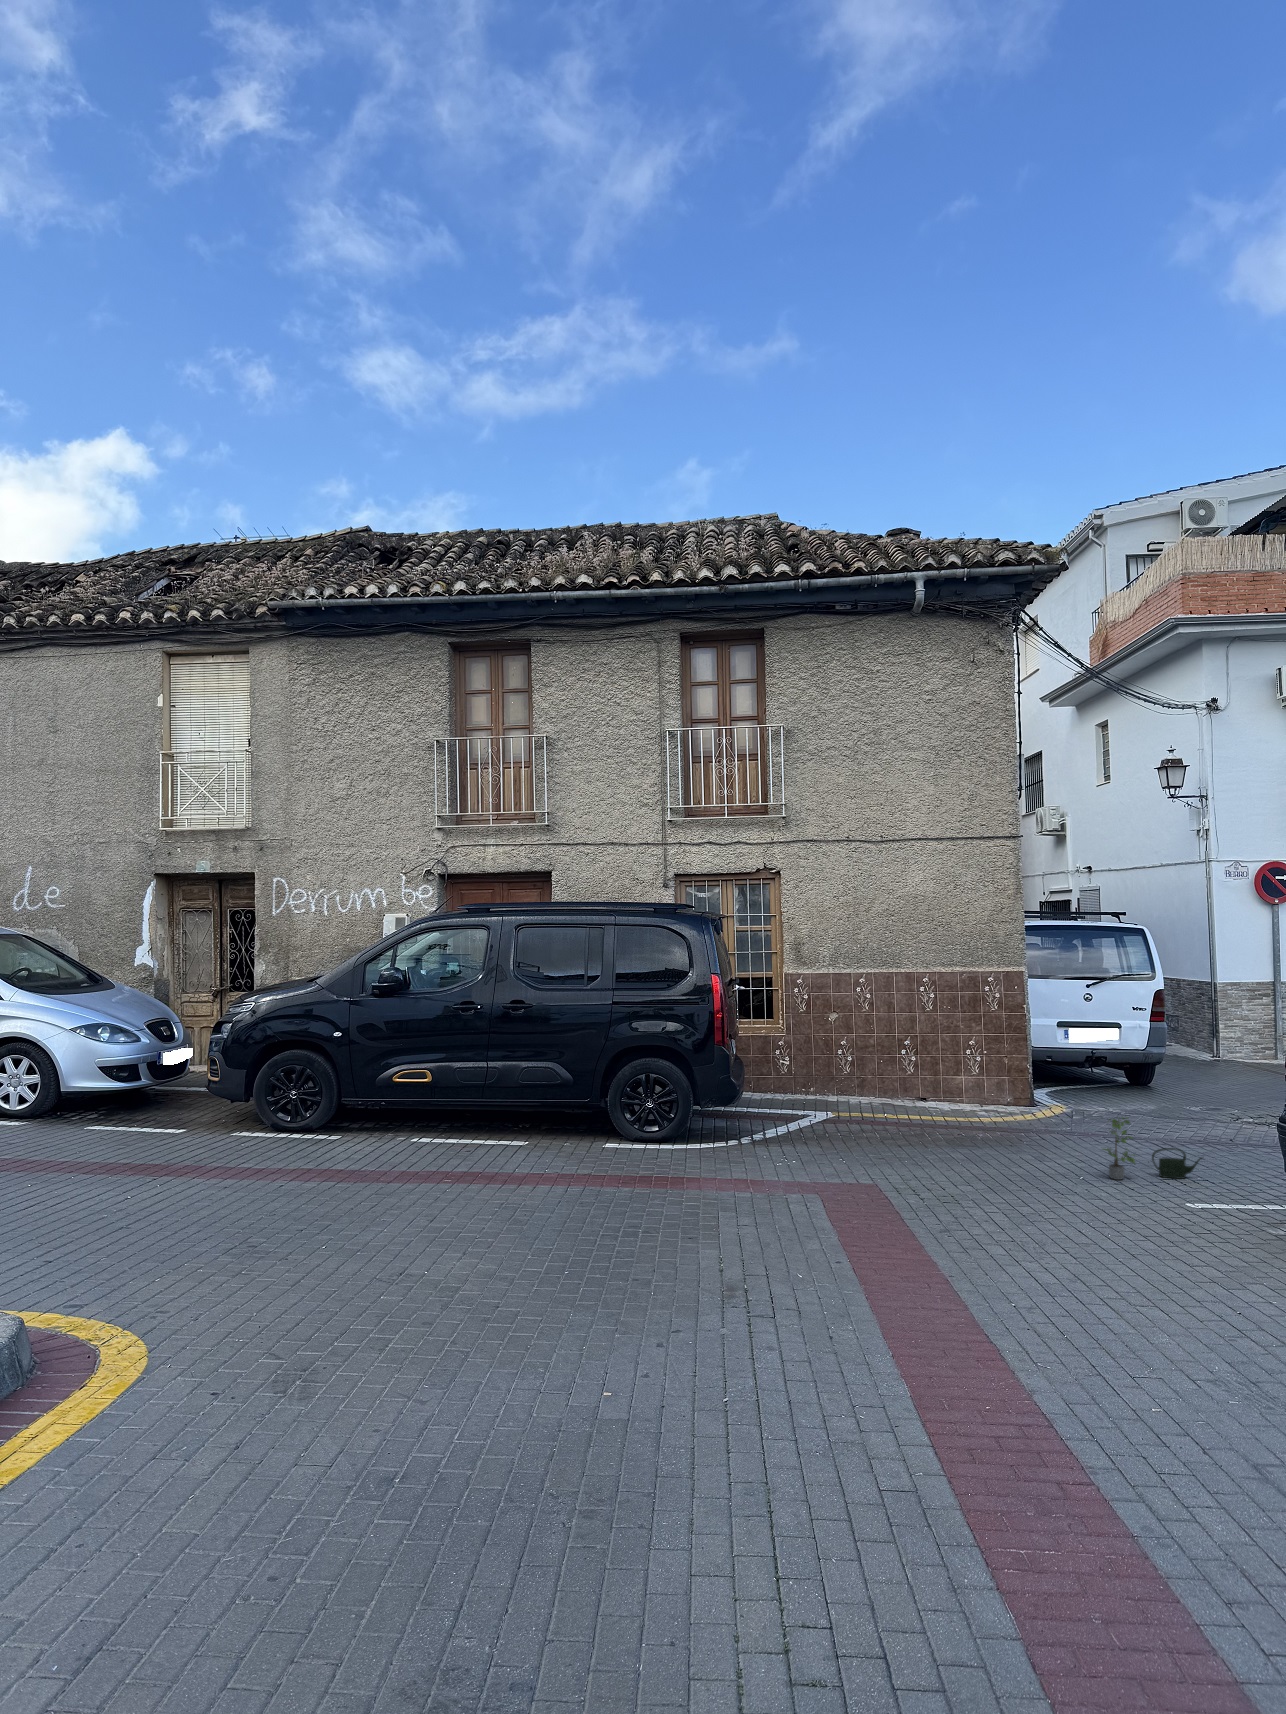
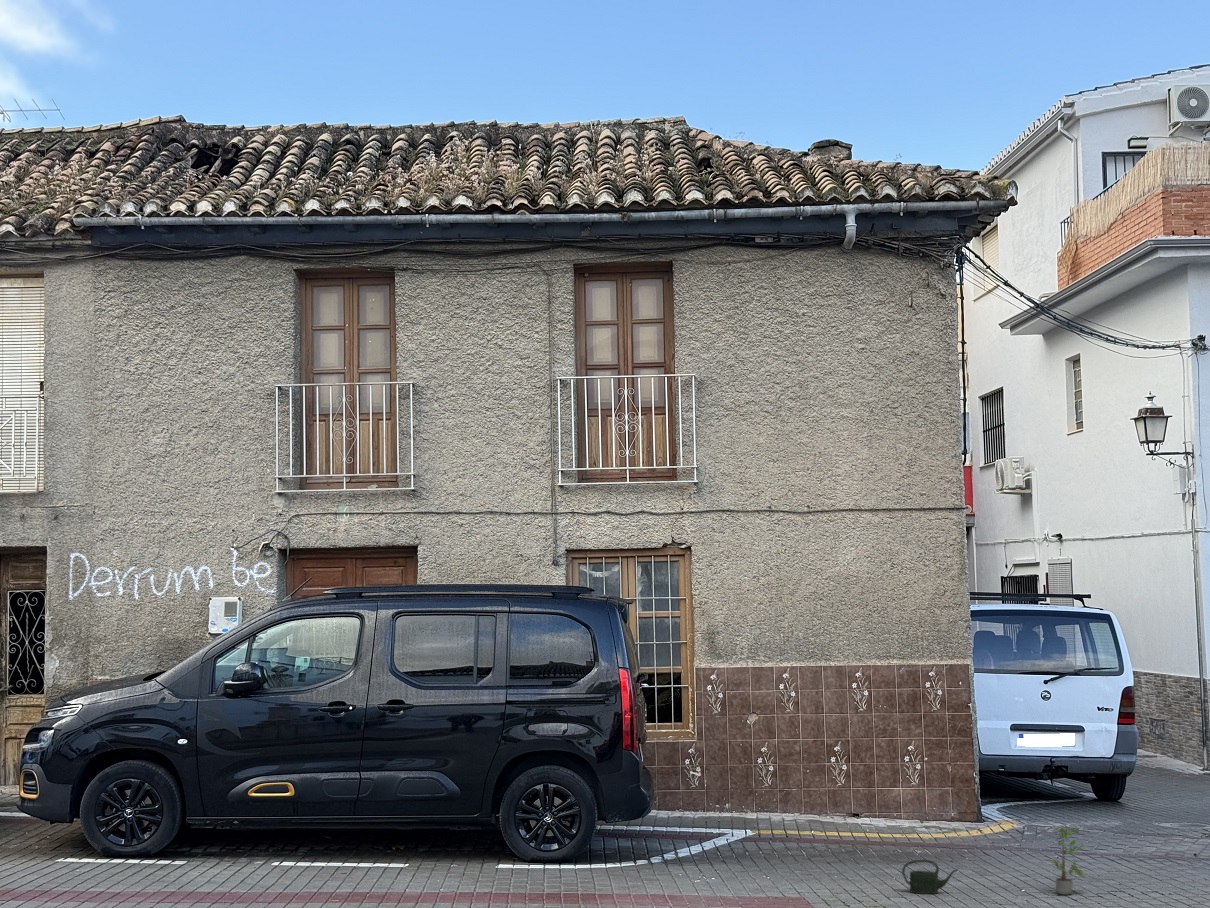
watering can: present [1152,1148,1203,1179] -> present [902,860,957,894]

